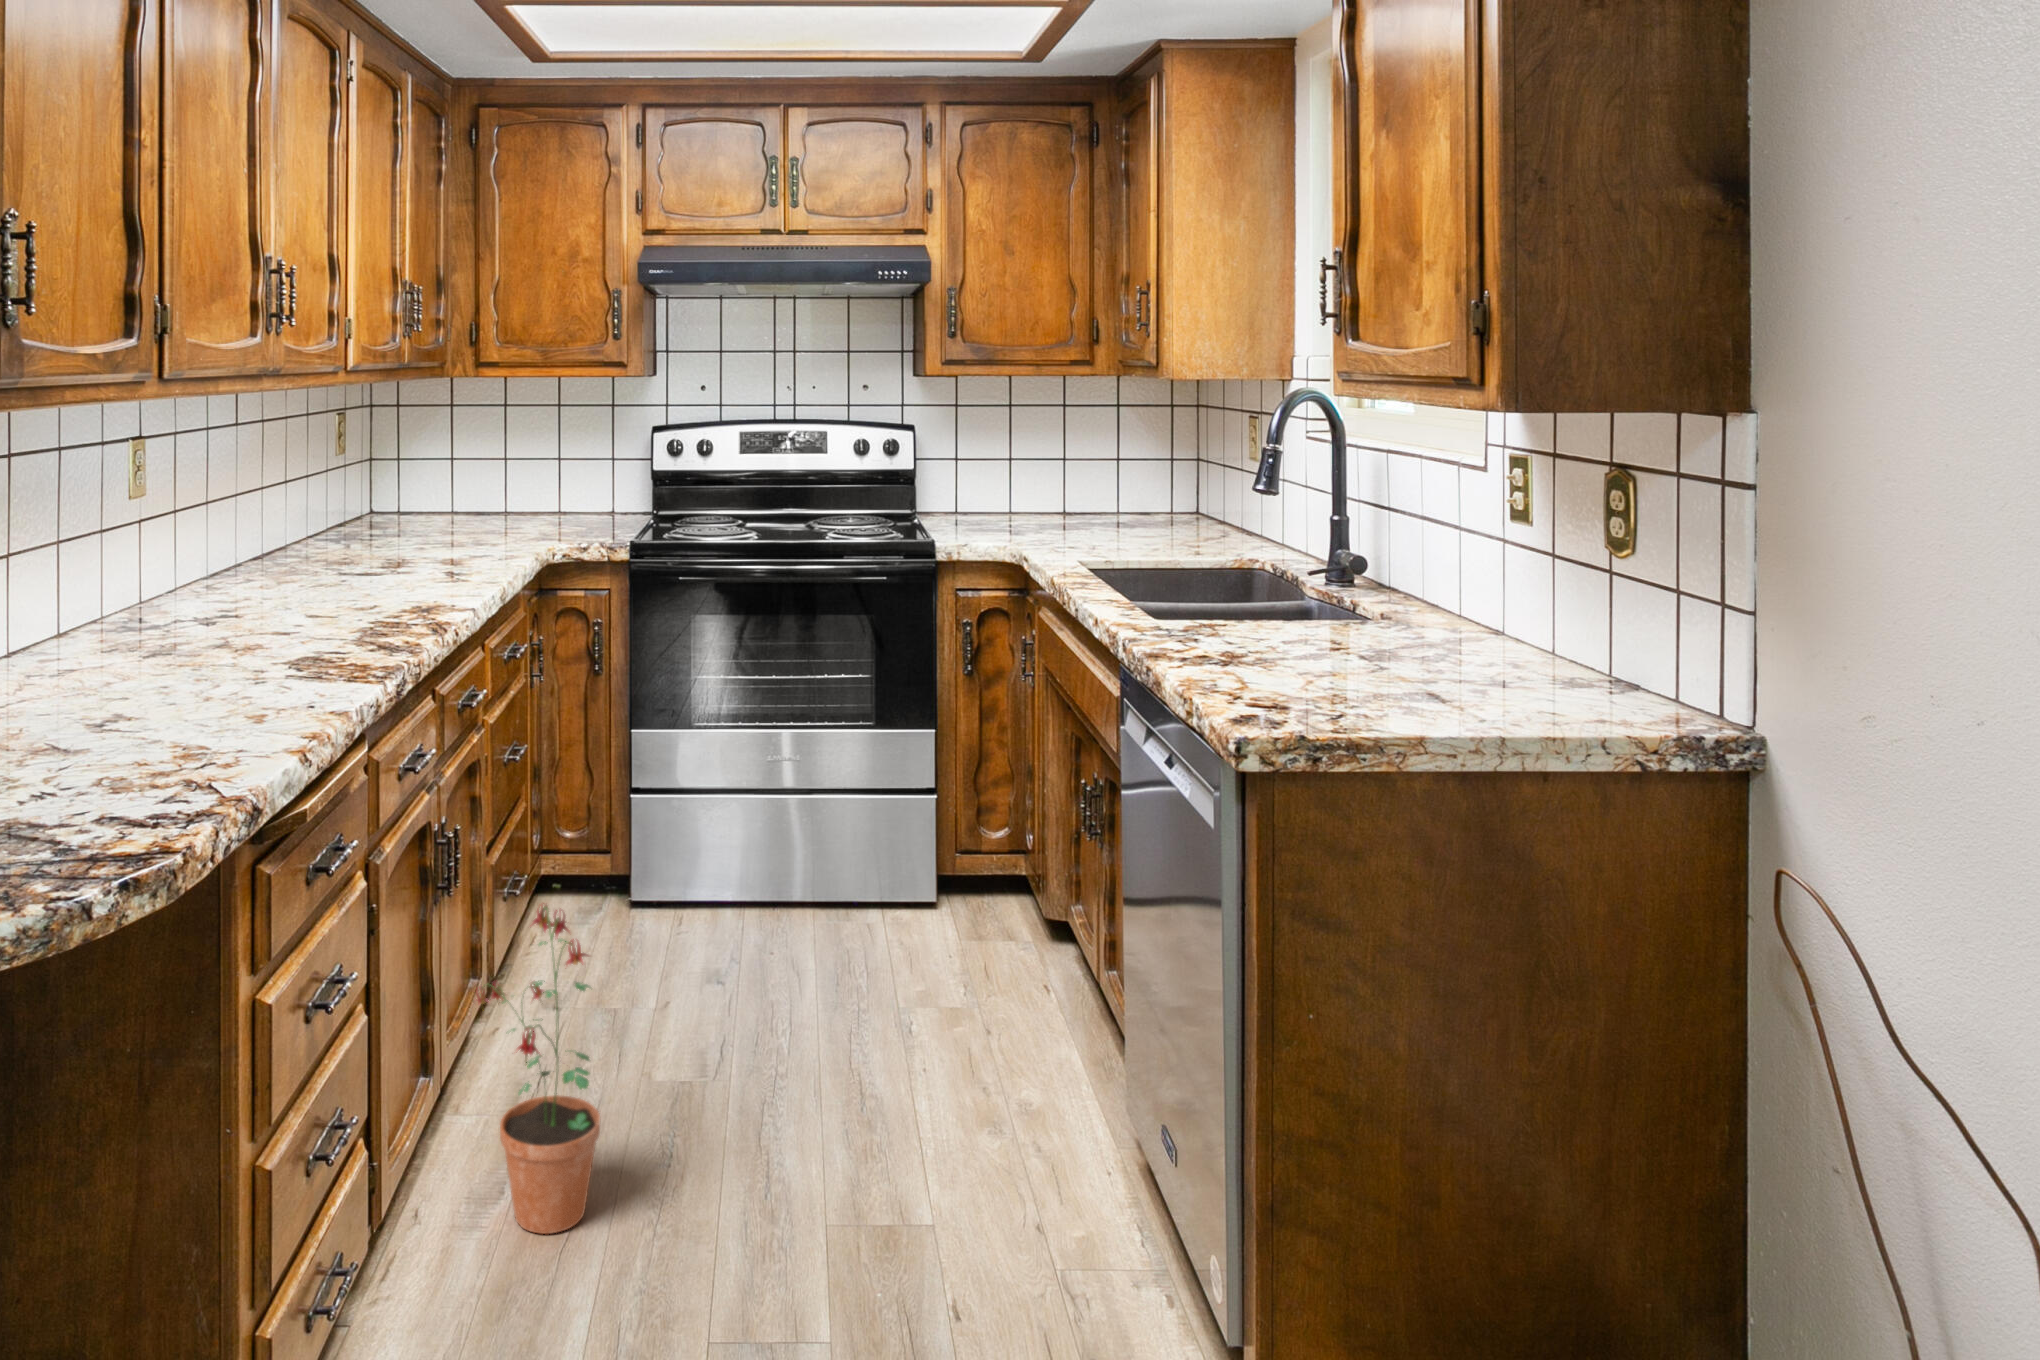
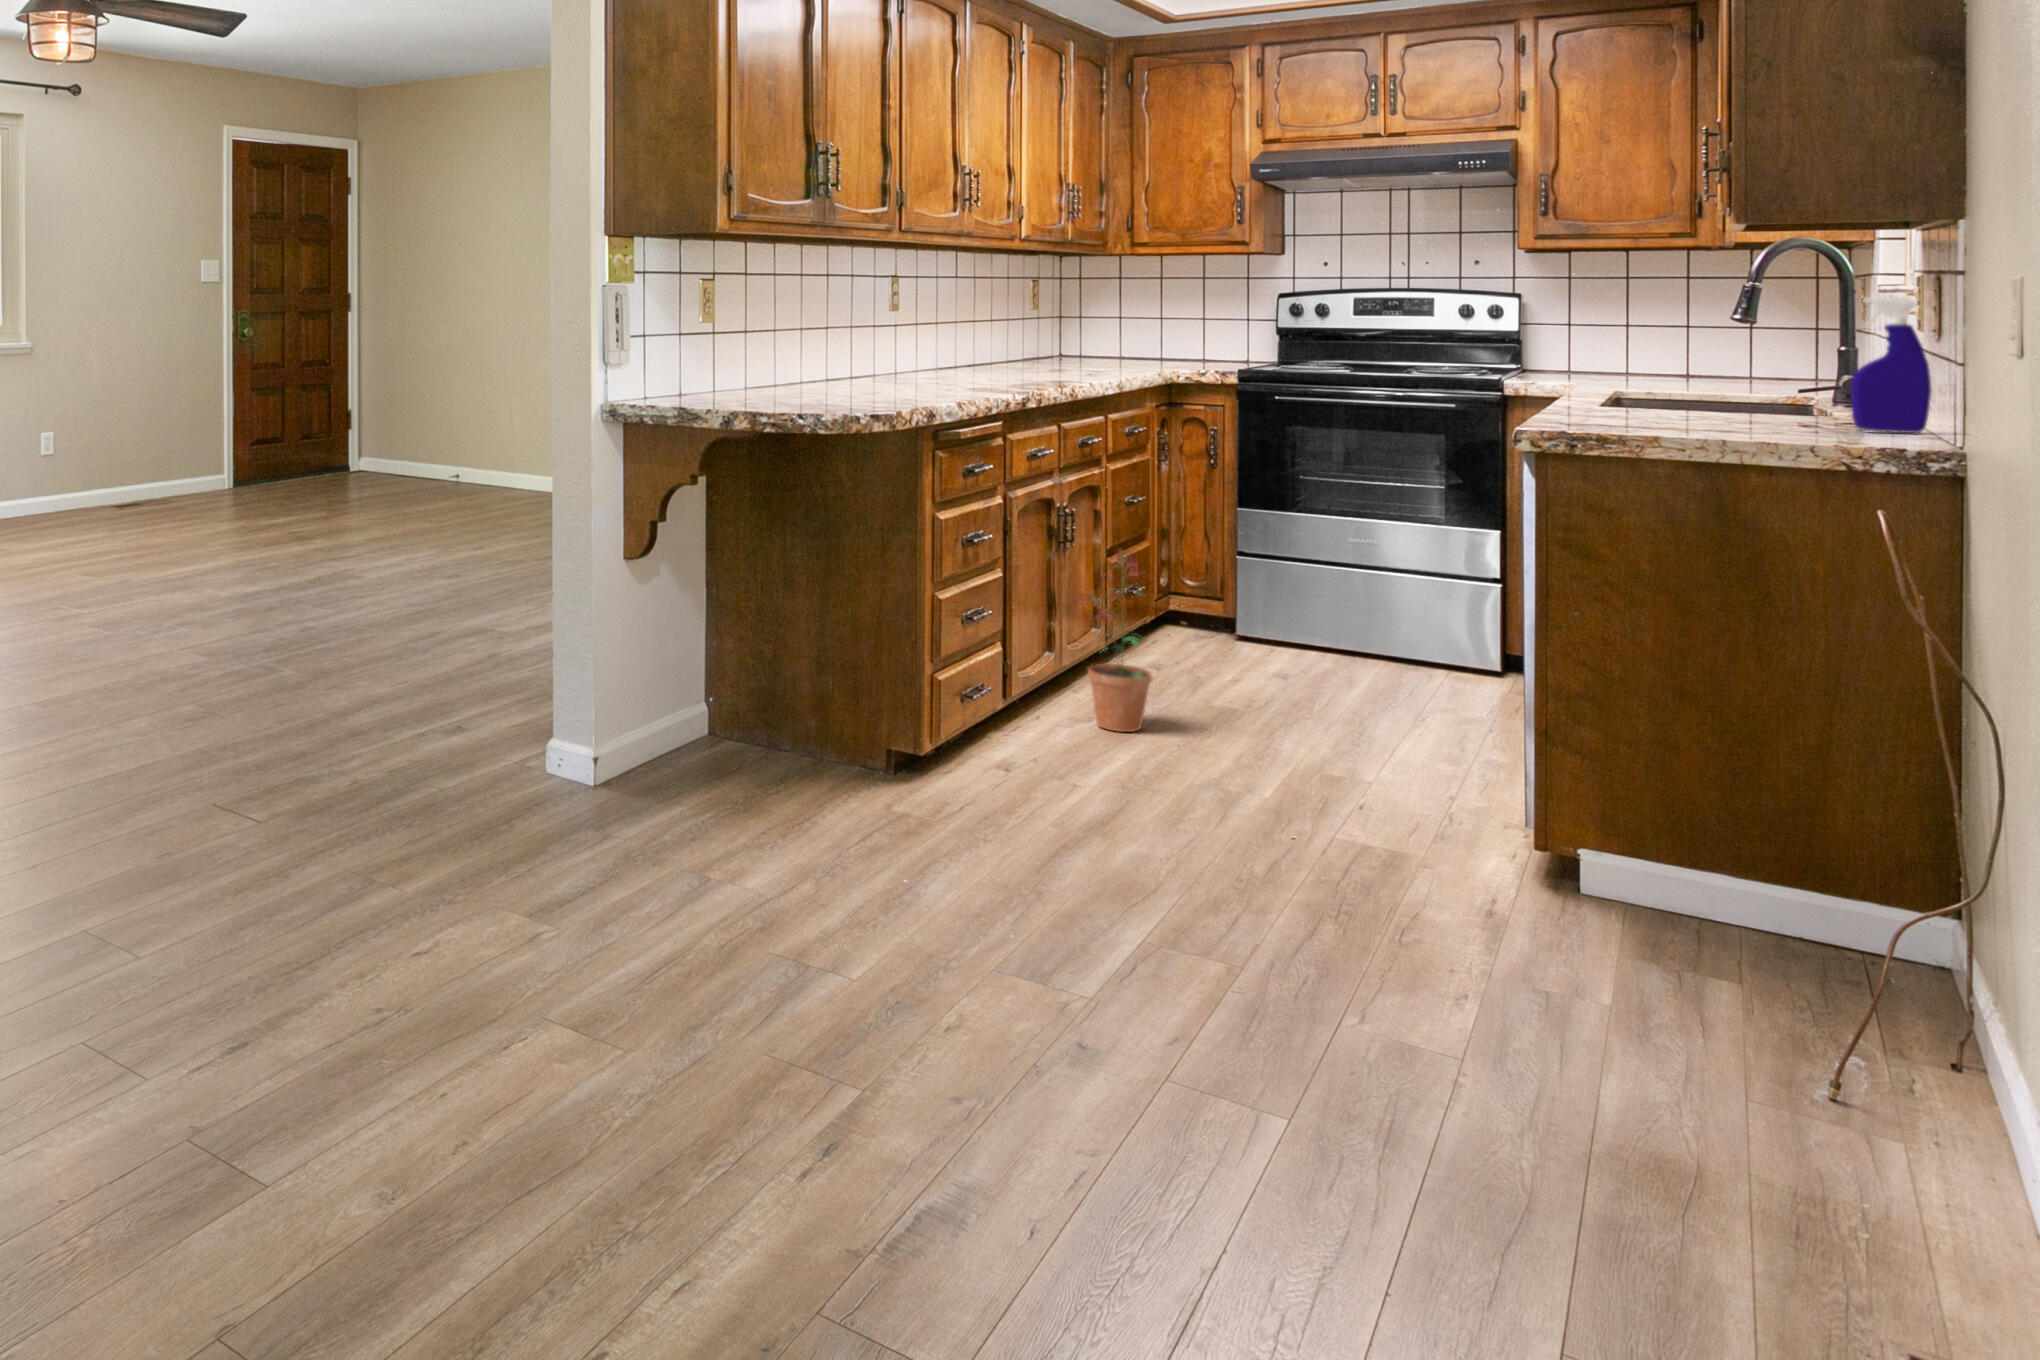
spray bottle: none [1558,533,1641,720] -> present [1851,297,1932,433]

